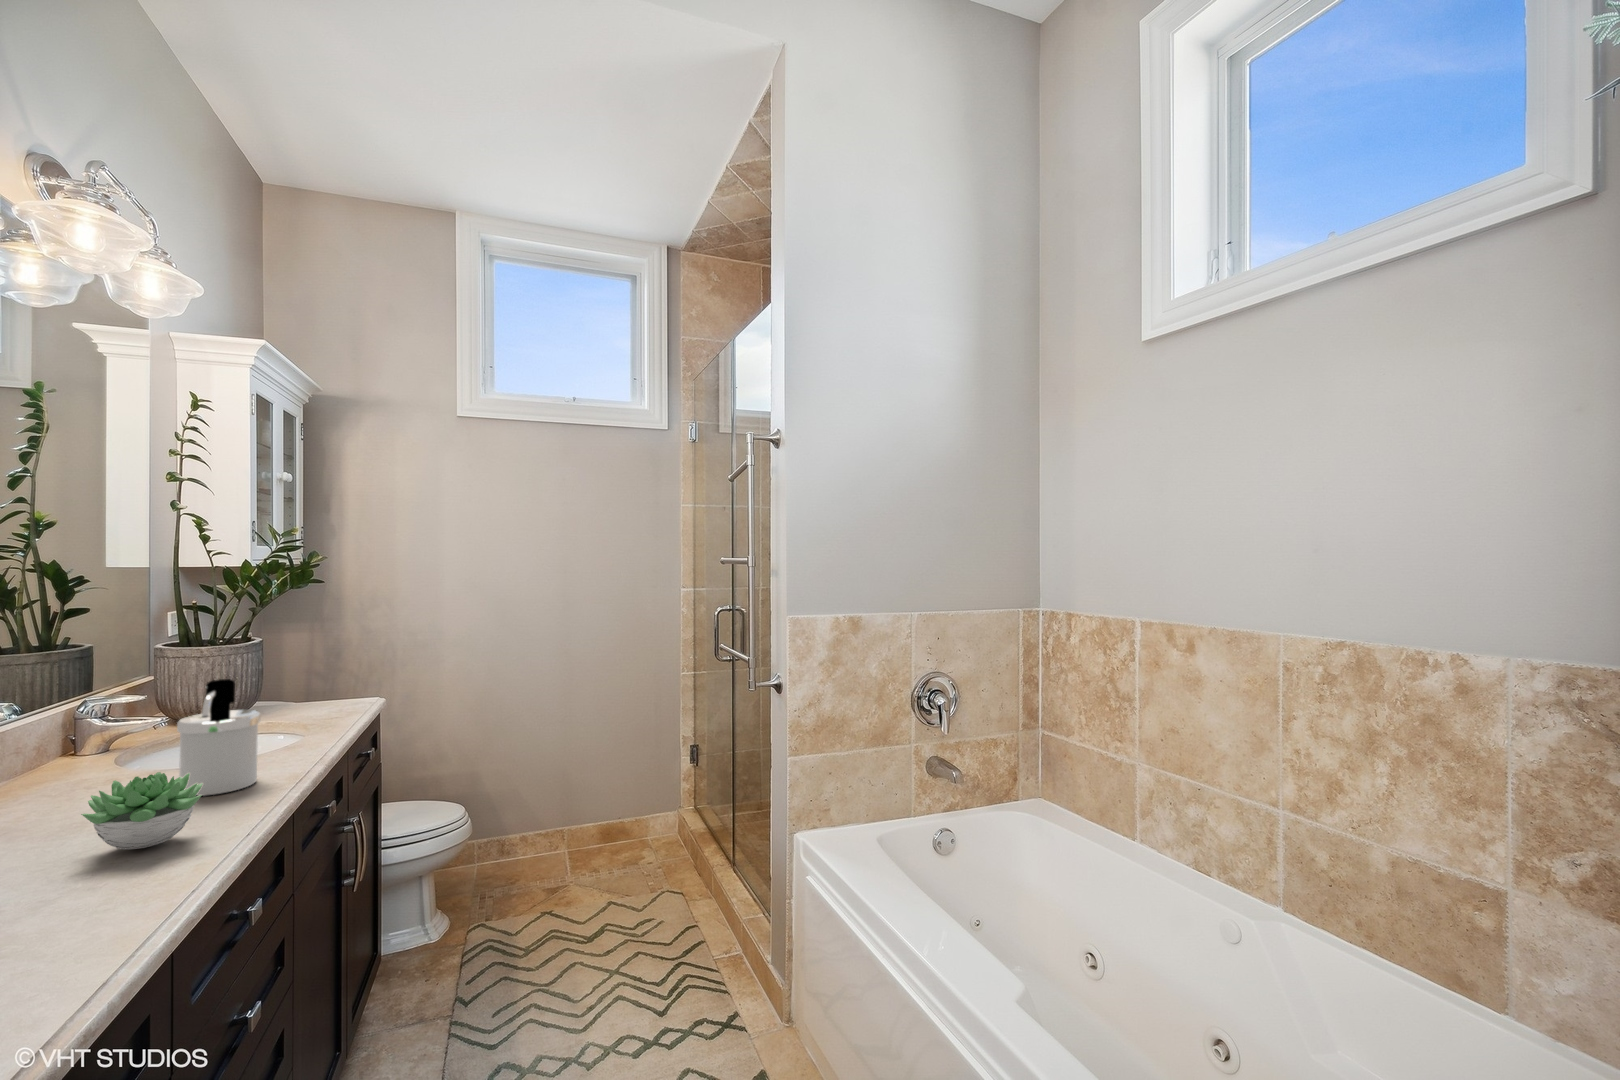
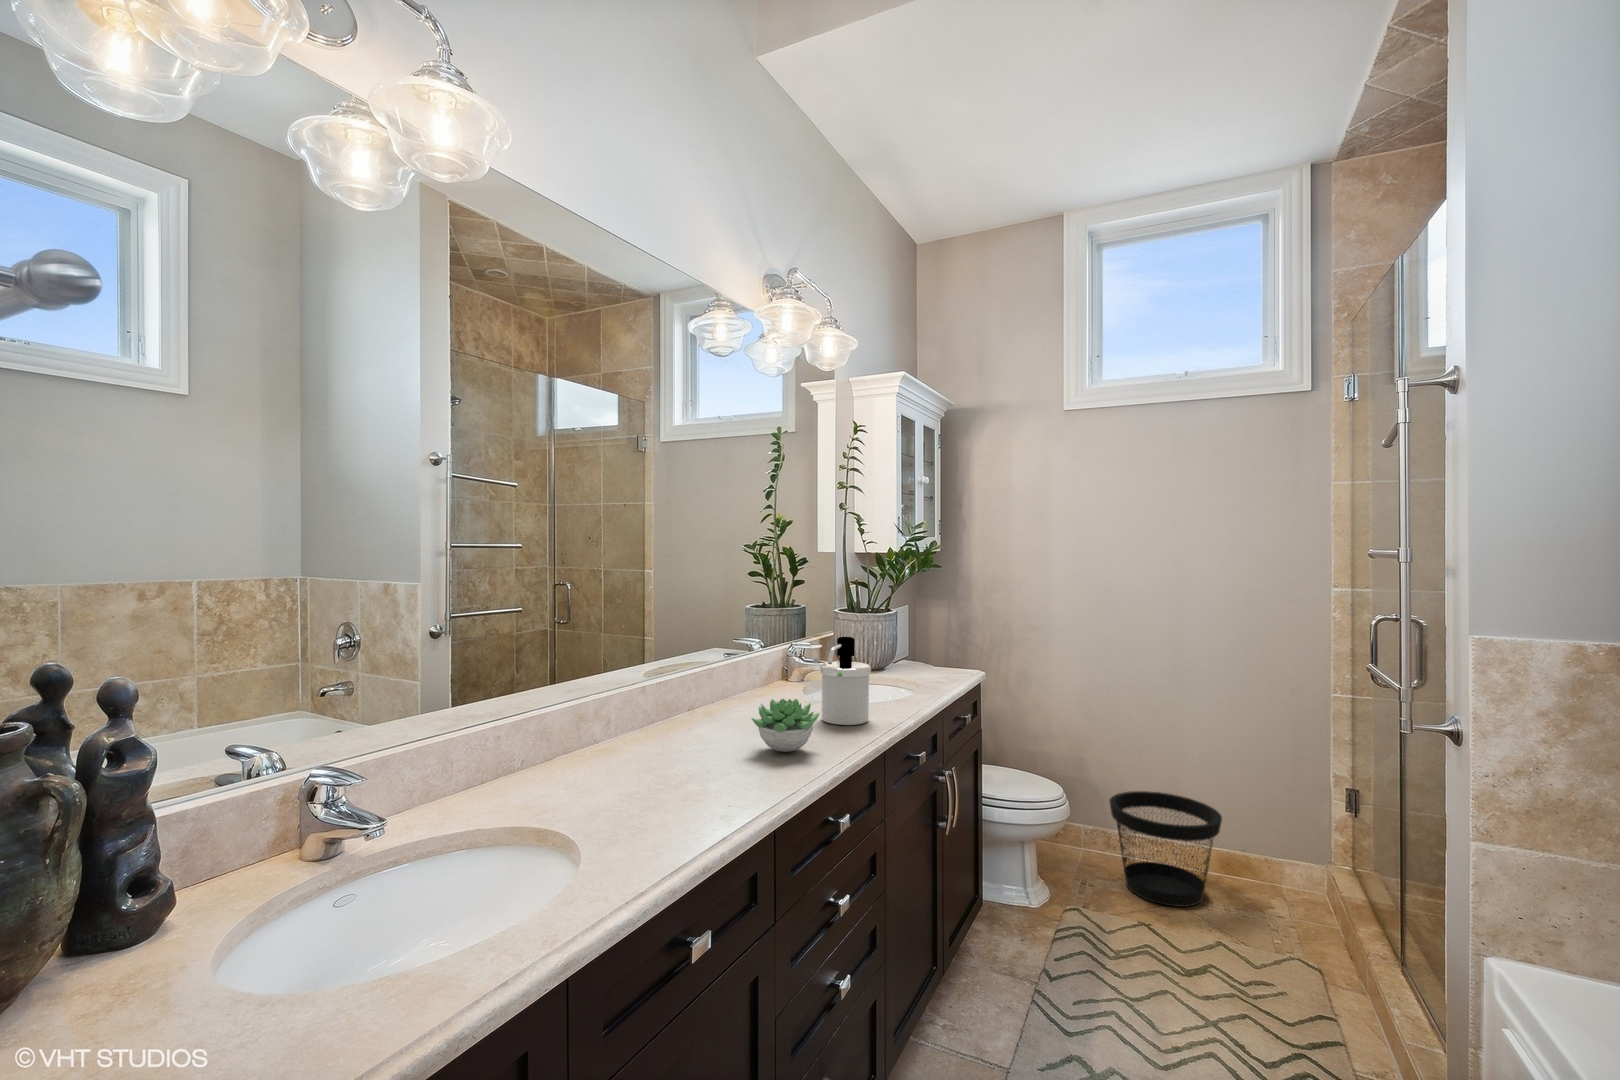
wastebasket: none [507,784,606,890] -> present [1110,791,1222,907]

